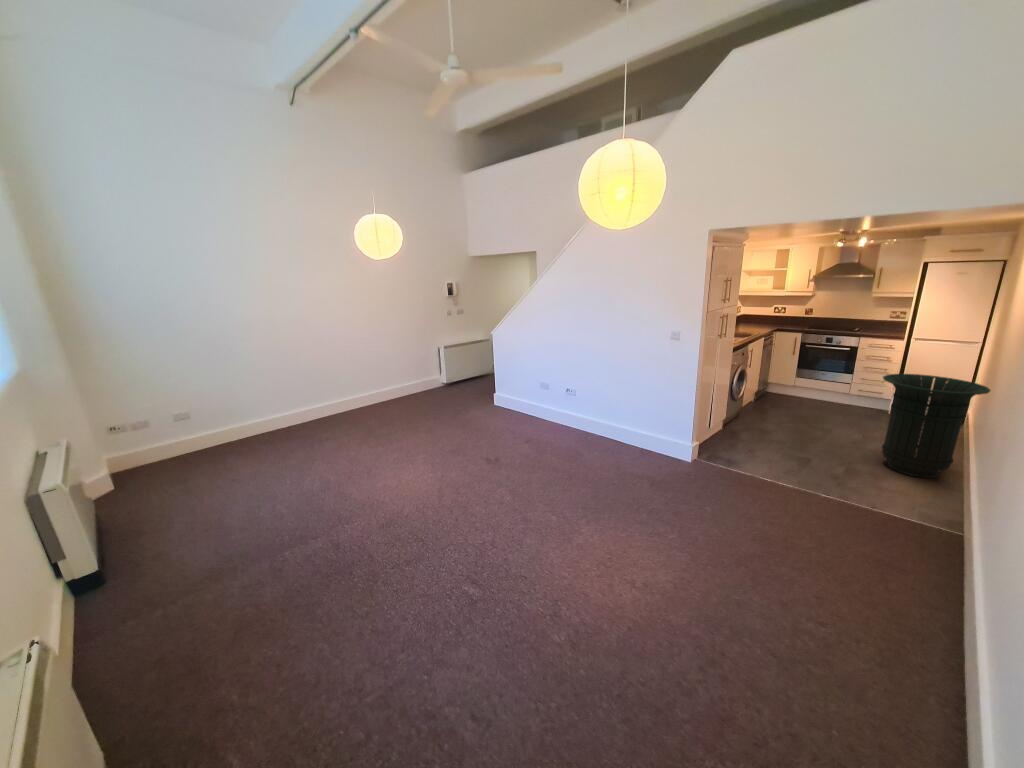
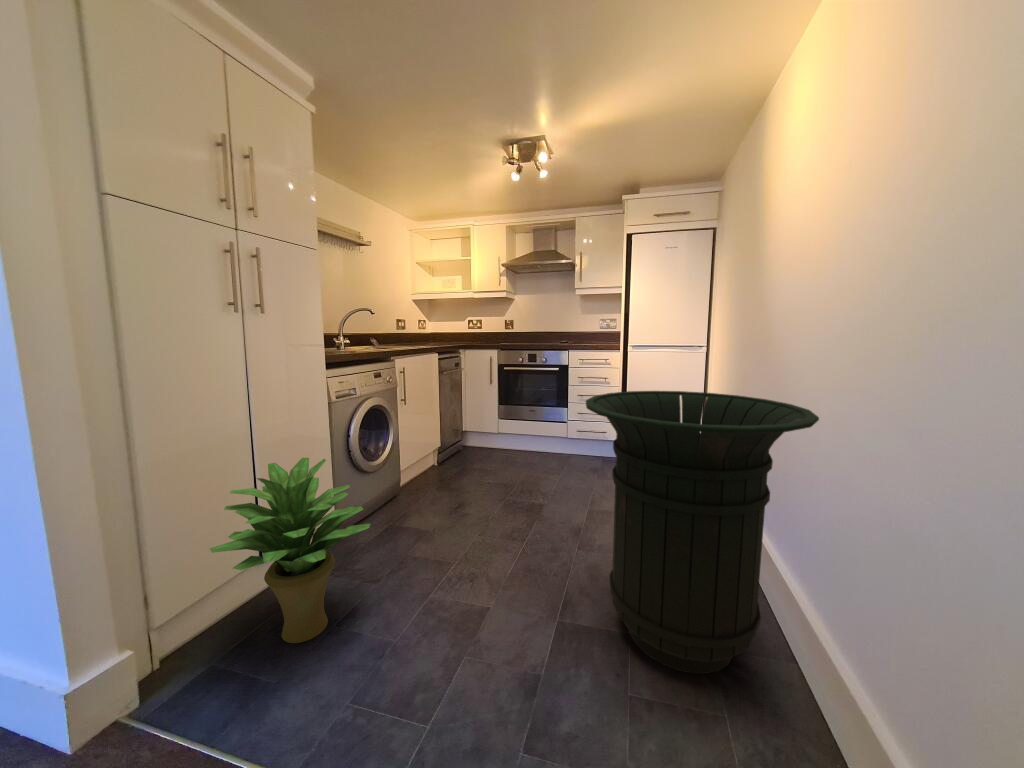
potted plant: none [727,386,778,446] -> present [210,458,370,643]

